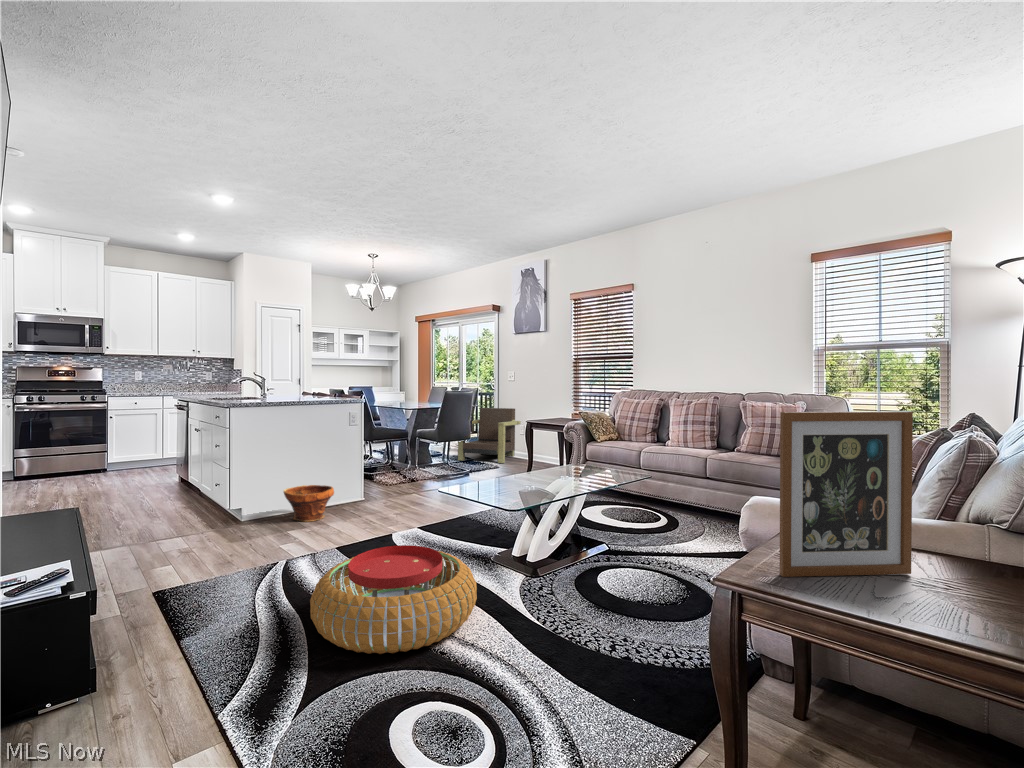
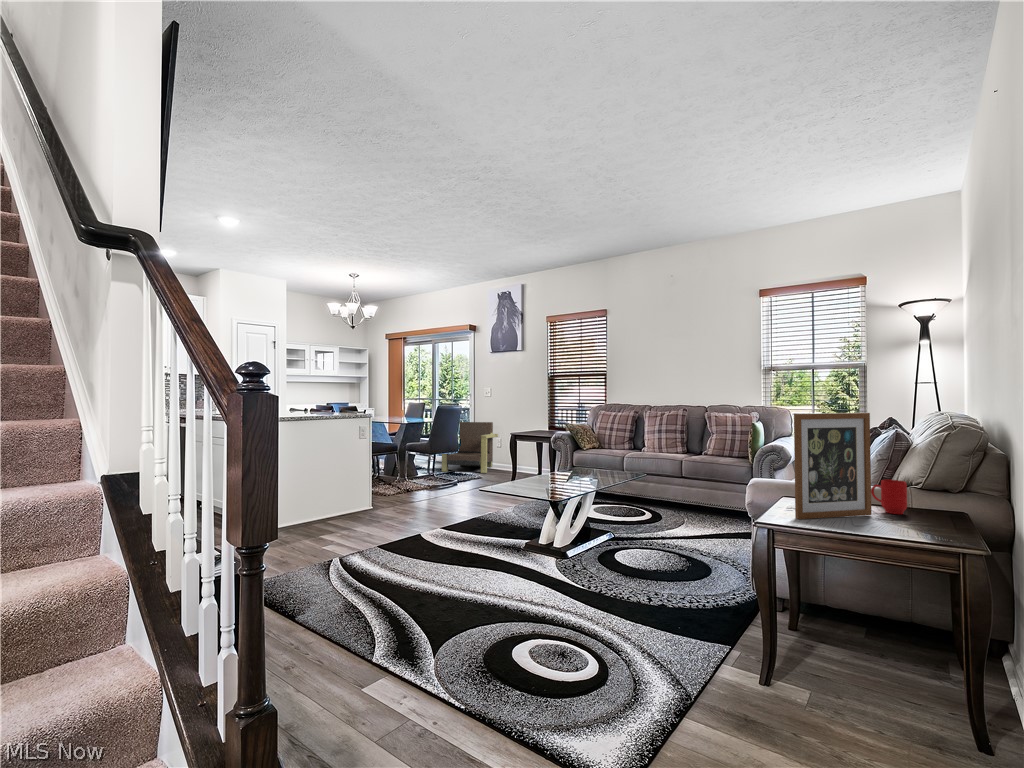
planter: present [284,485,334,521] -> none [312,493,358,526]
mug: none [917,516,976,574] -> present [871,480,907,514]
pouf: present [310,545,477,654] -> none [402,533,536,615]

